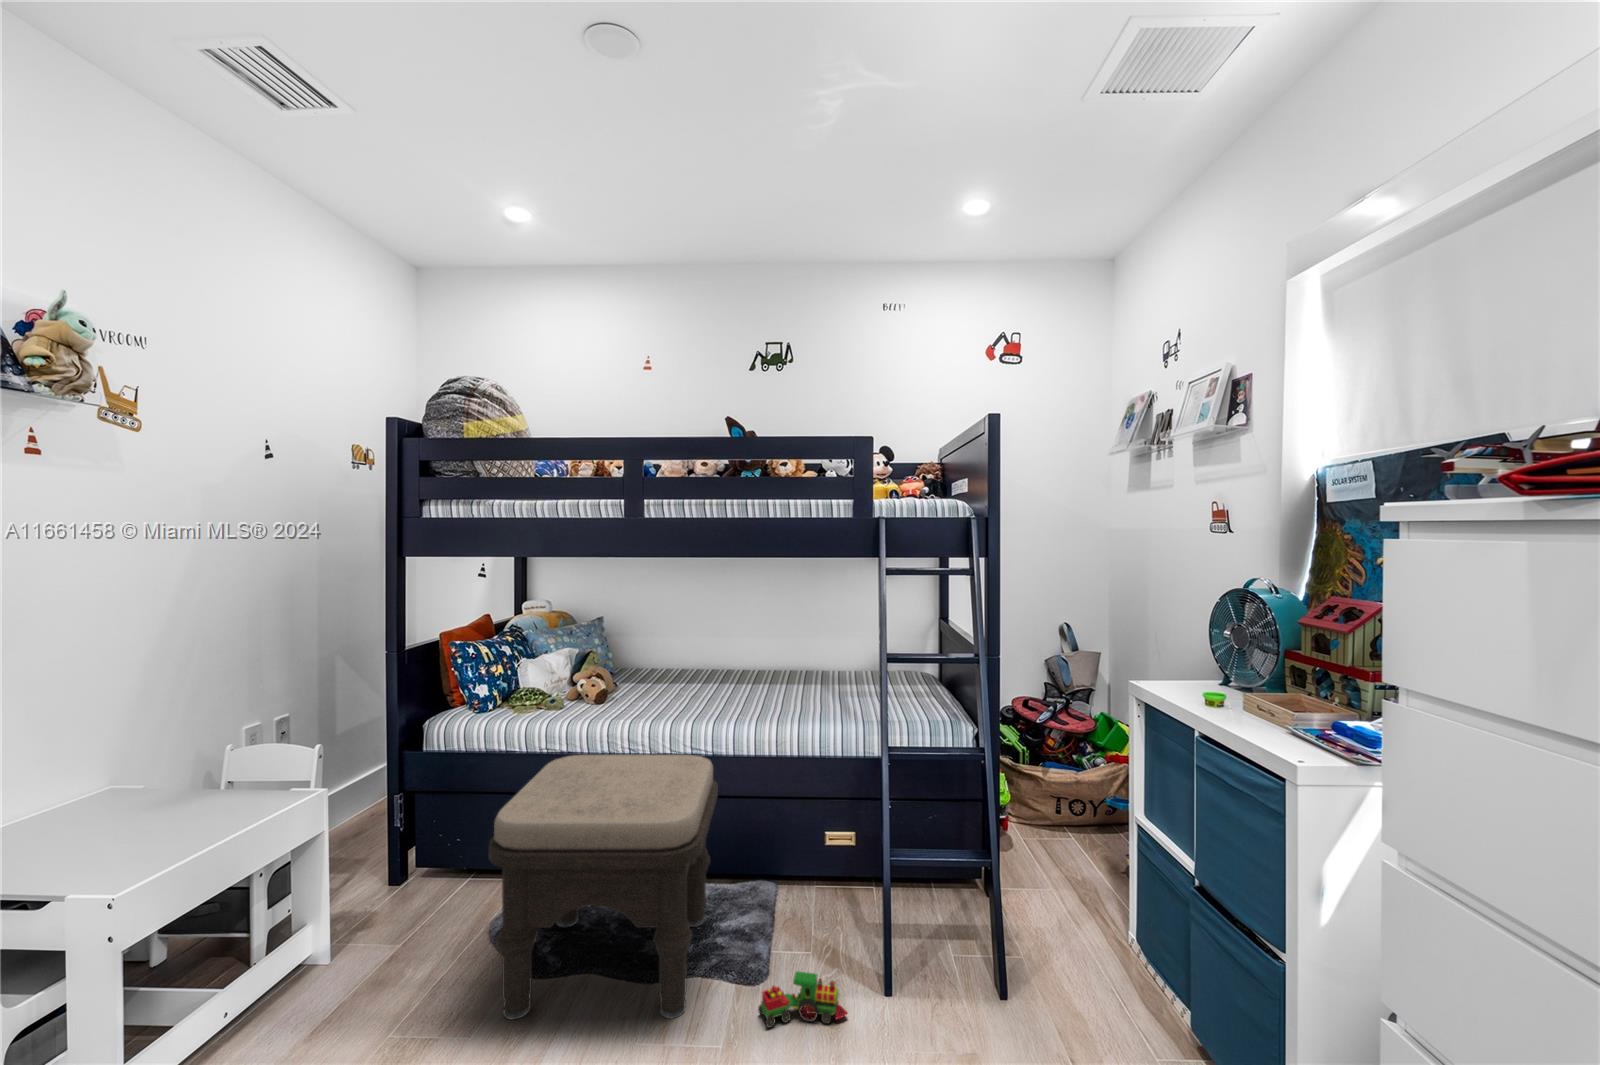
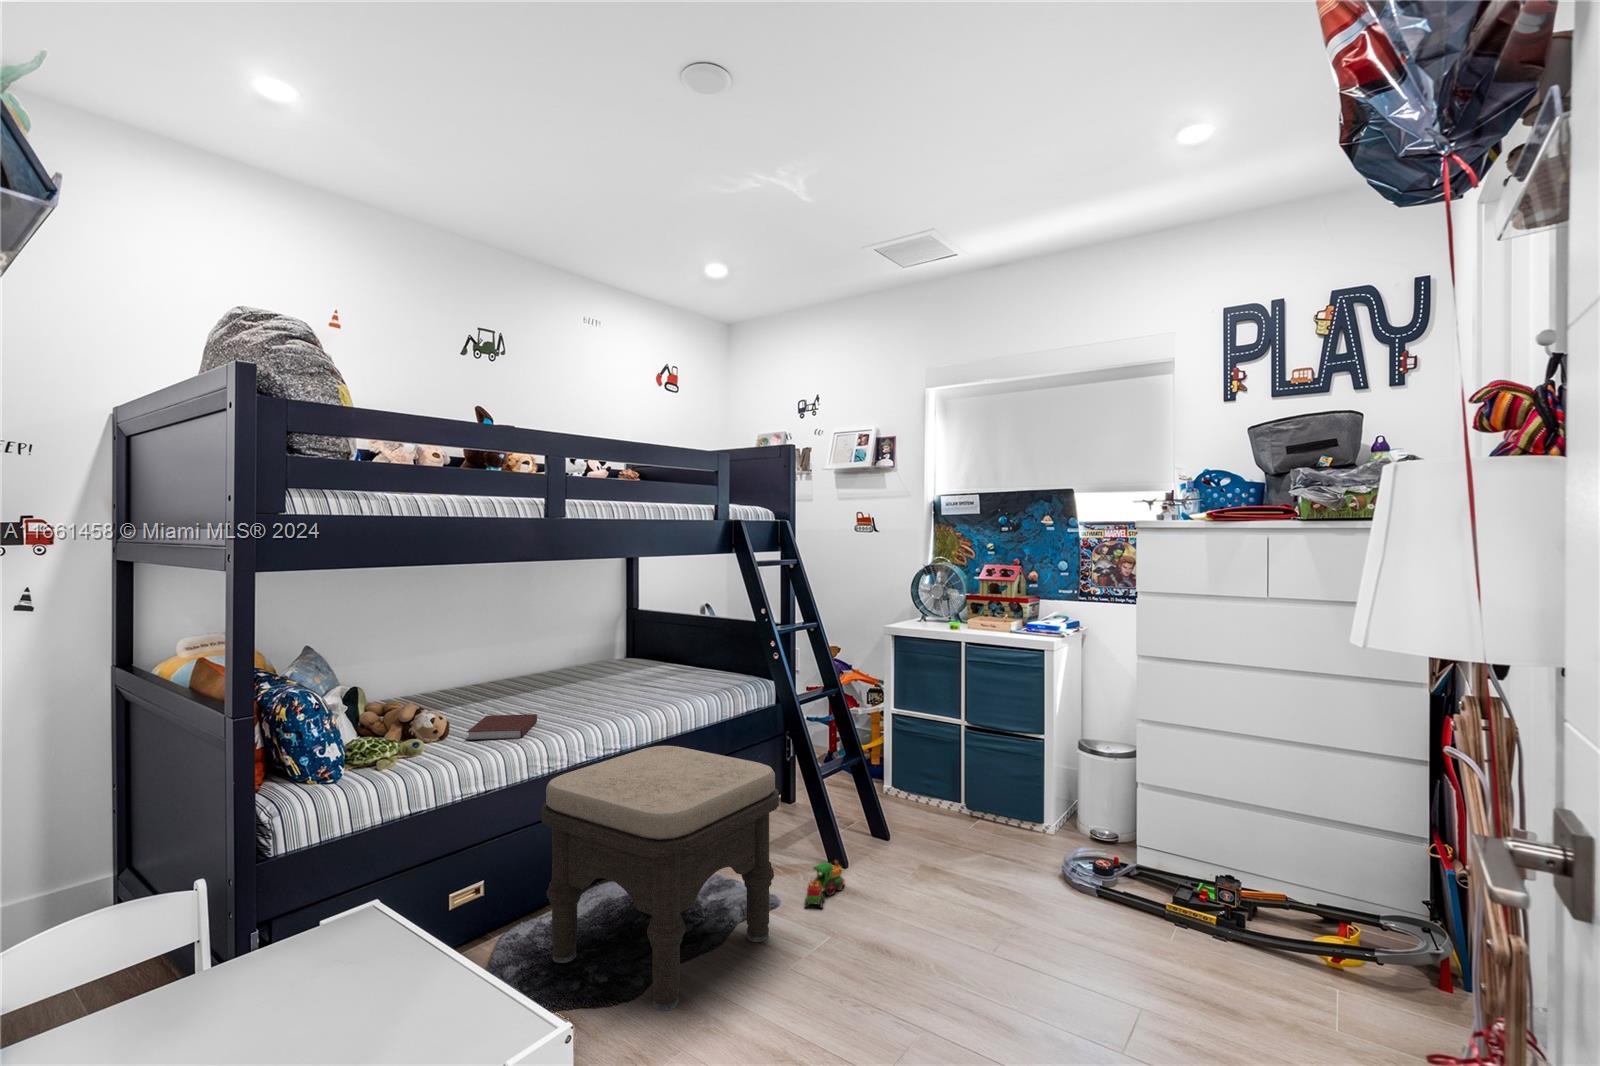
notebook: none [605,689,681,715] -> present [467,714,537,740]

